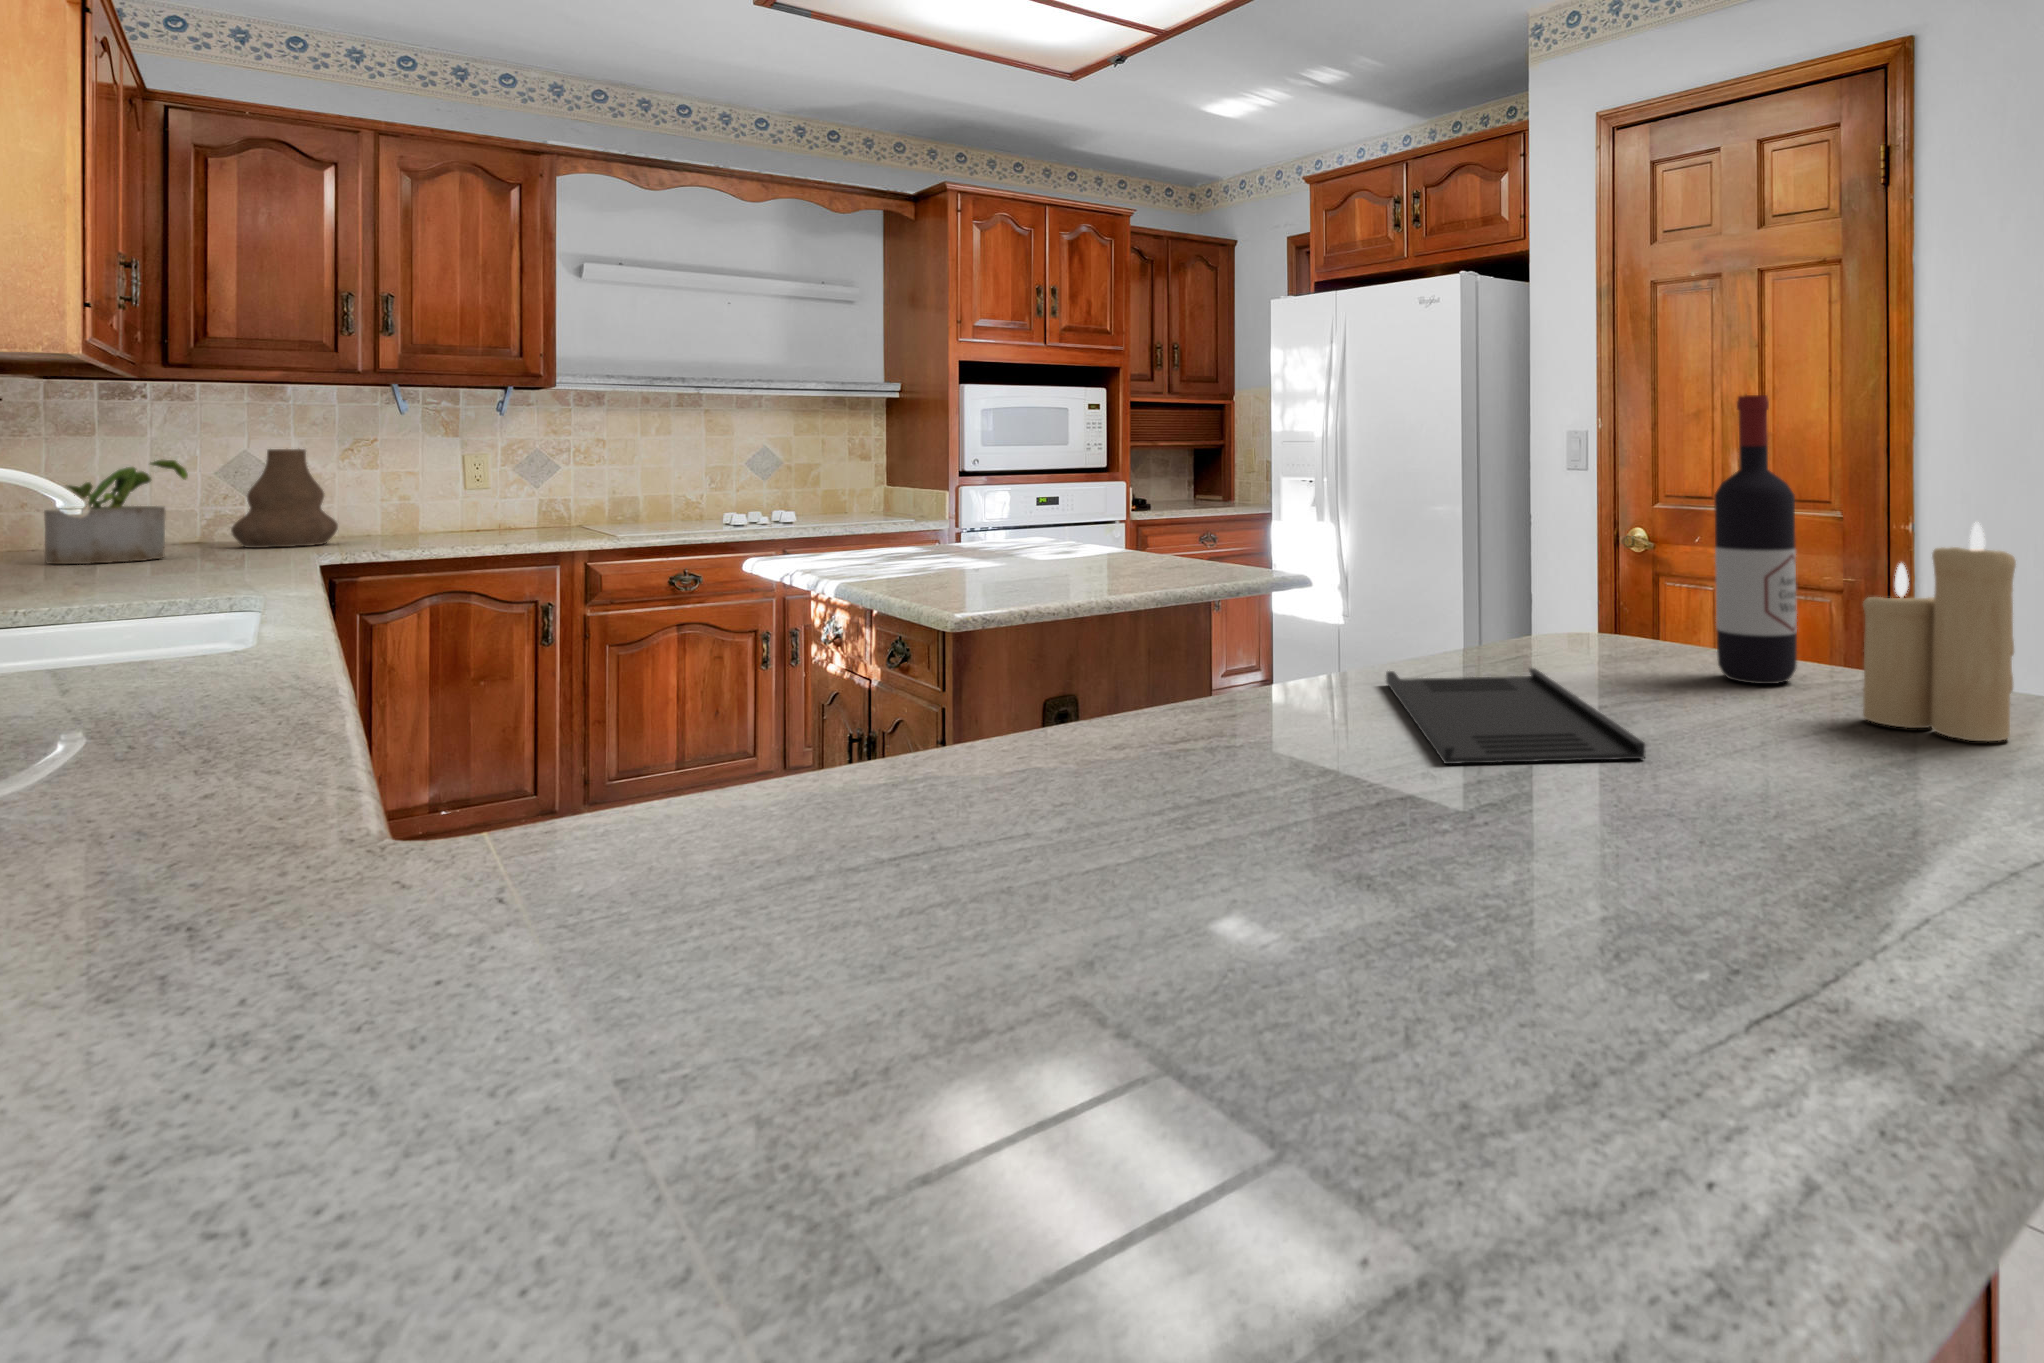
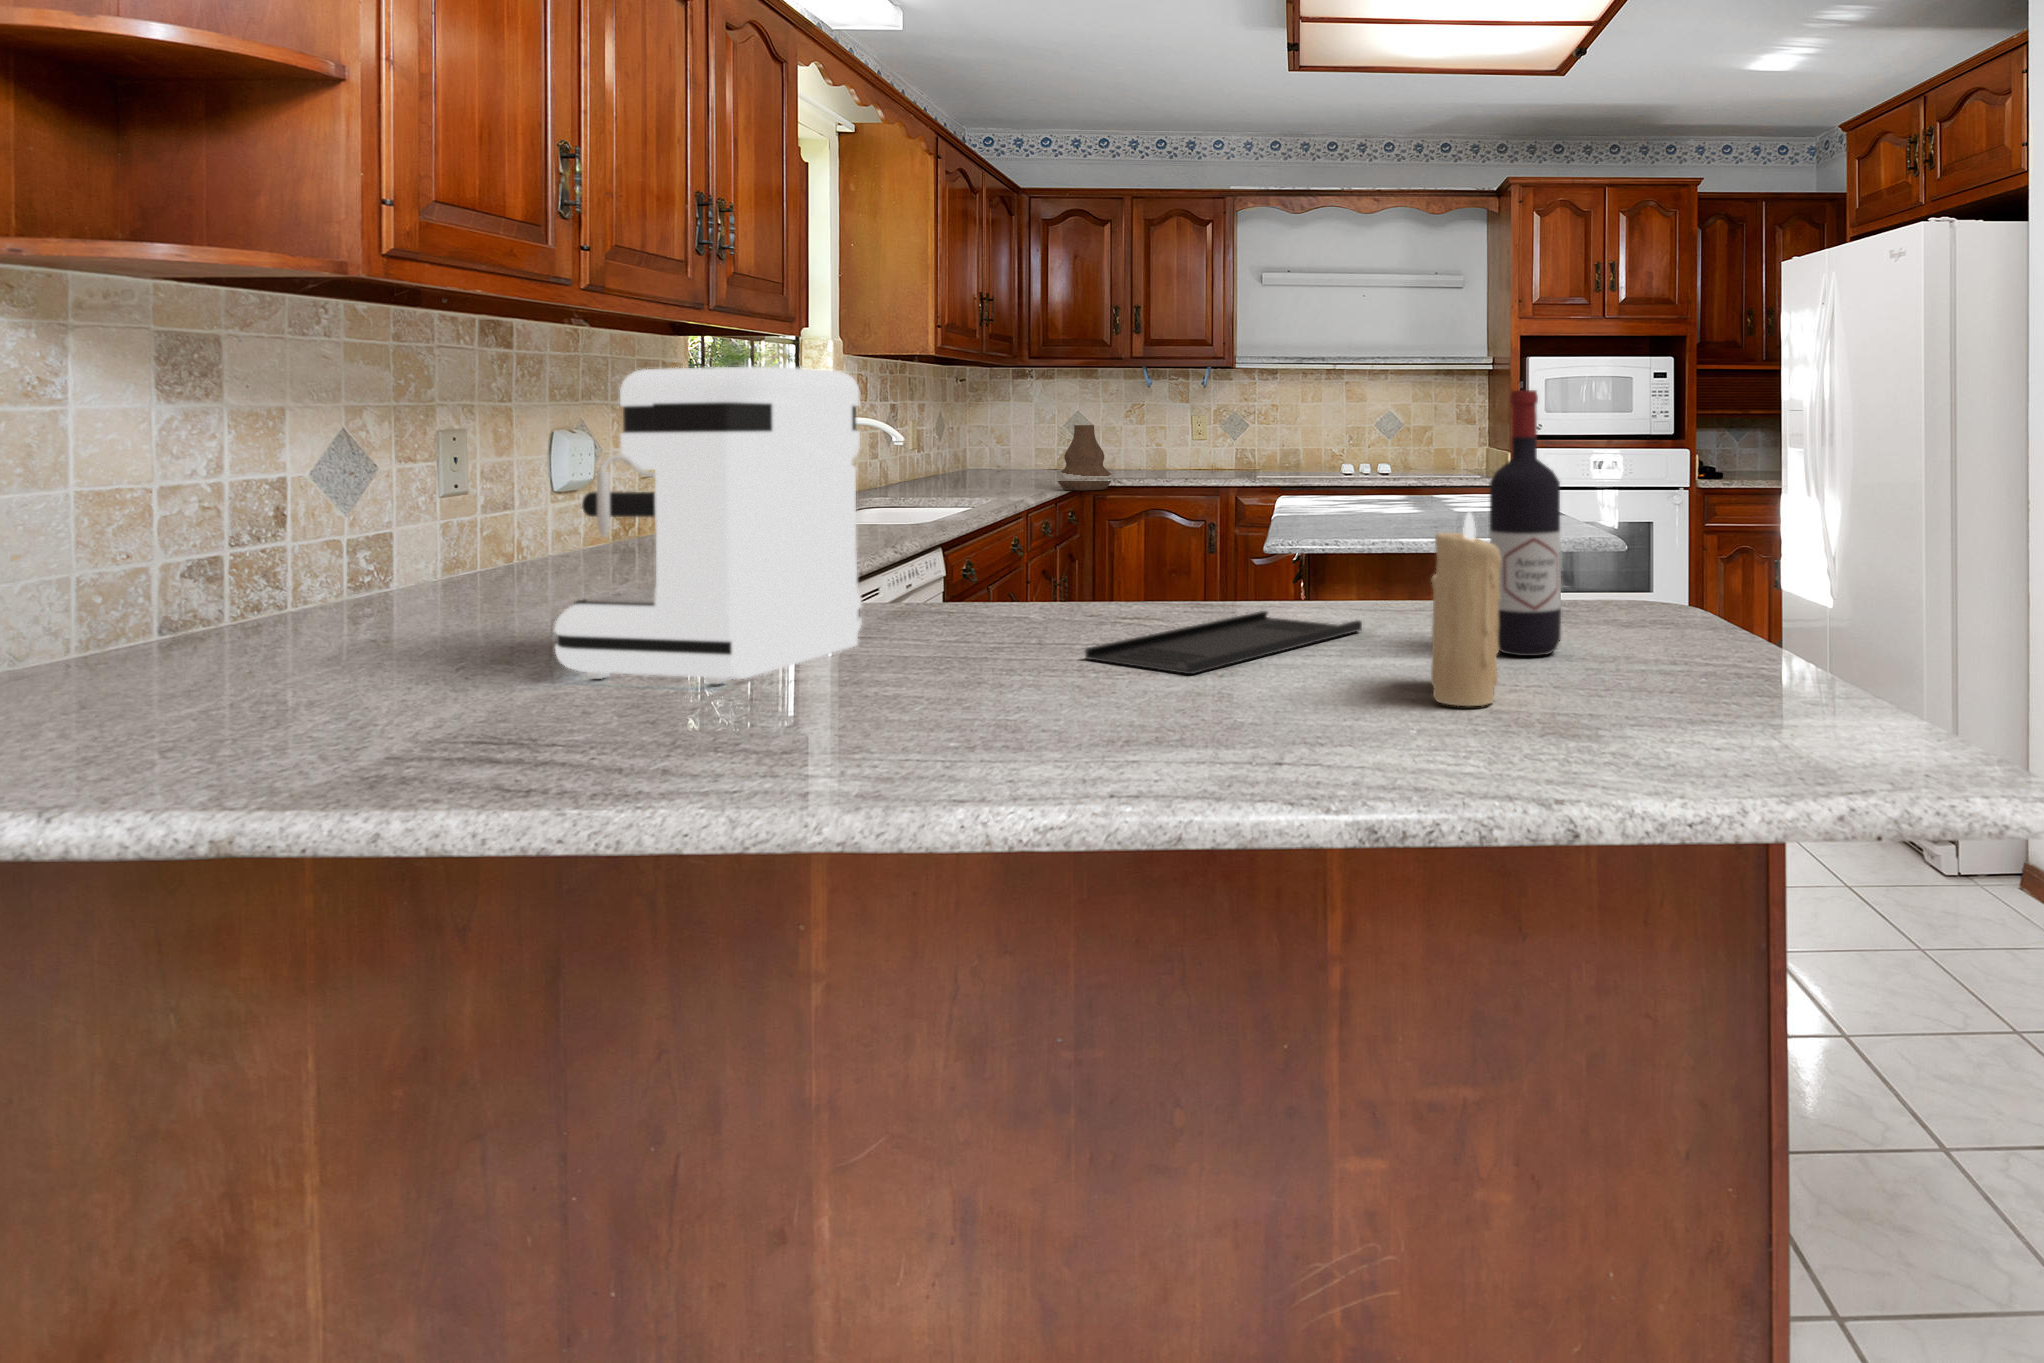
coffee maker: none [506,277,1229,999] -> present [555,367,862,684]
potted plant: present [44,460,188,564] -> none [958,433,1022,496]

